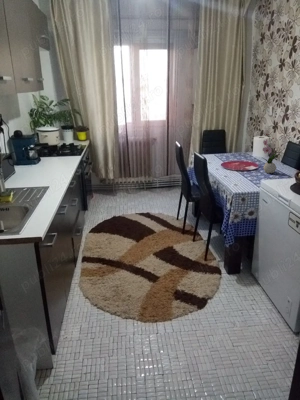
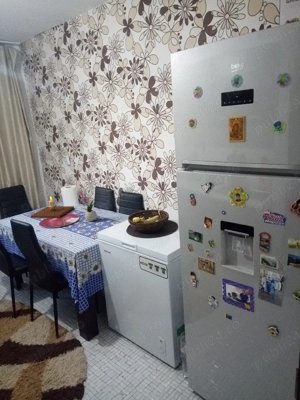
candle: none [219,143,261,164] -> present [31,196,74,218]

